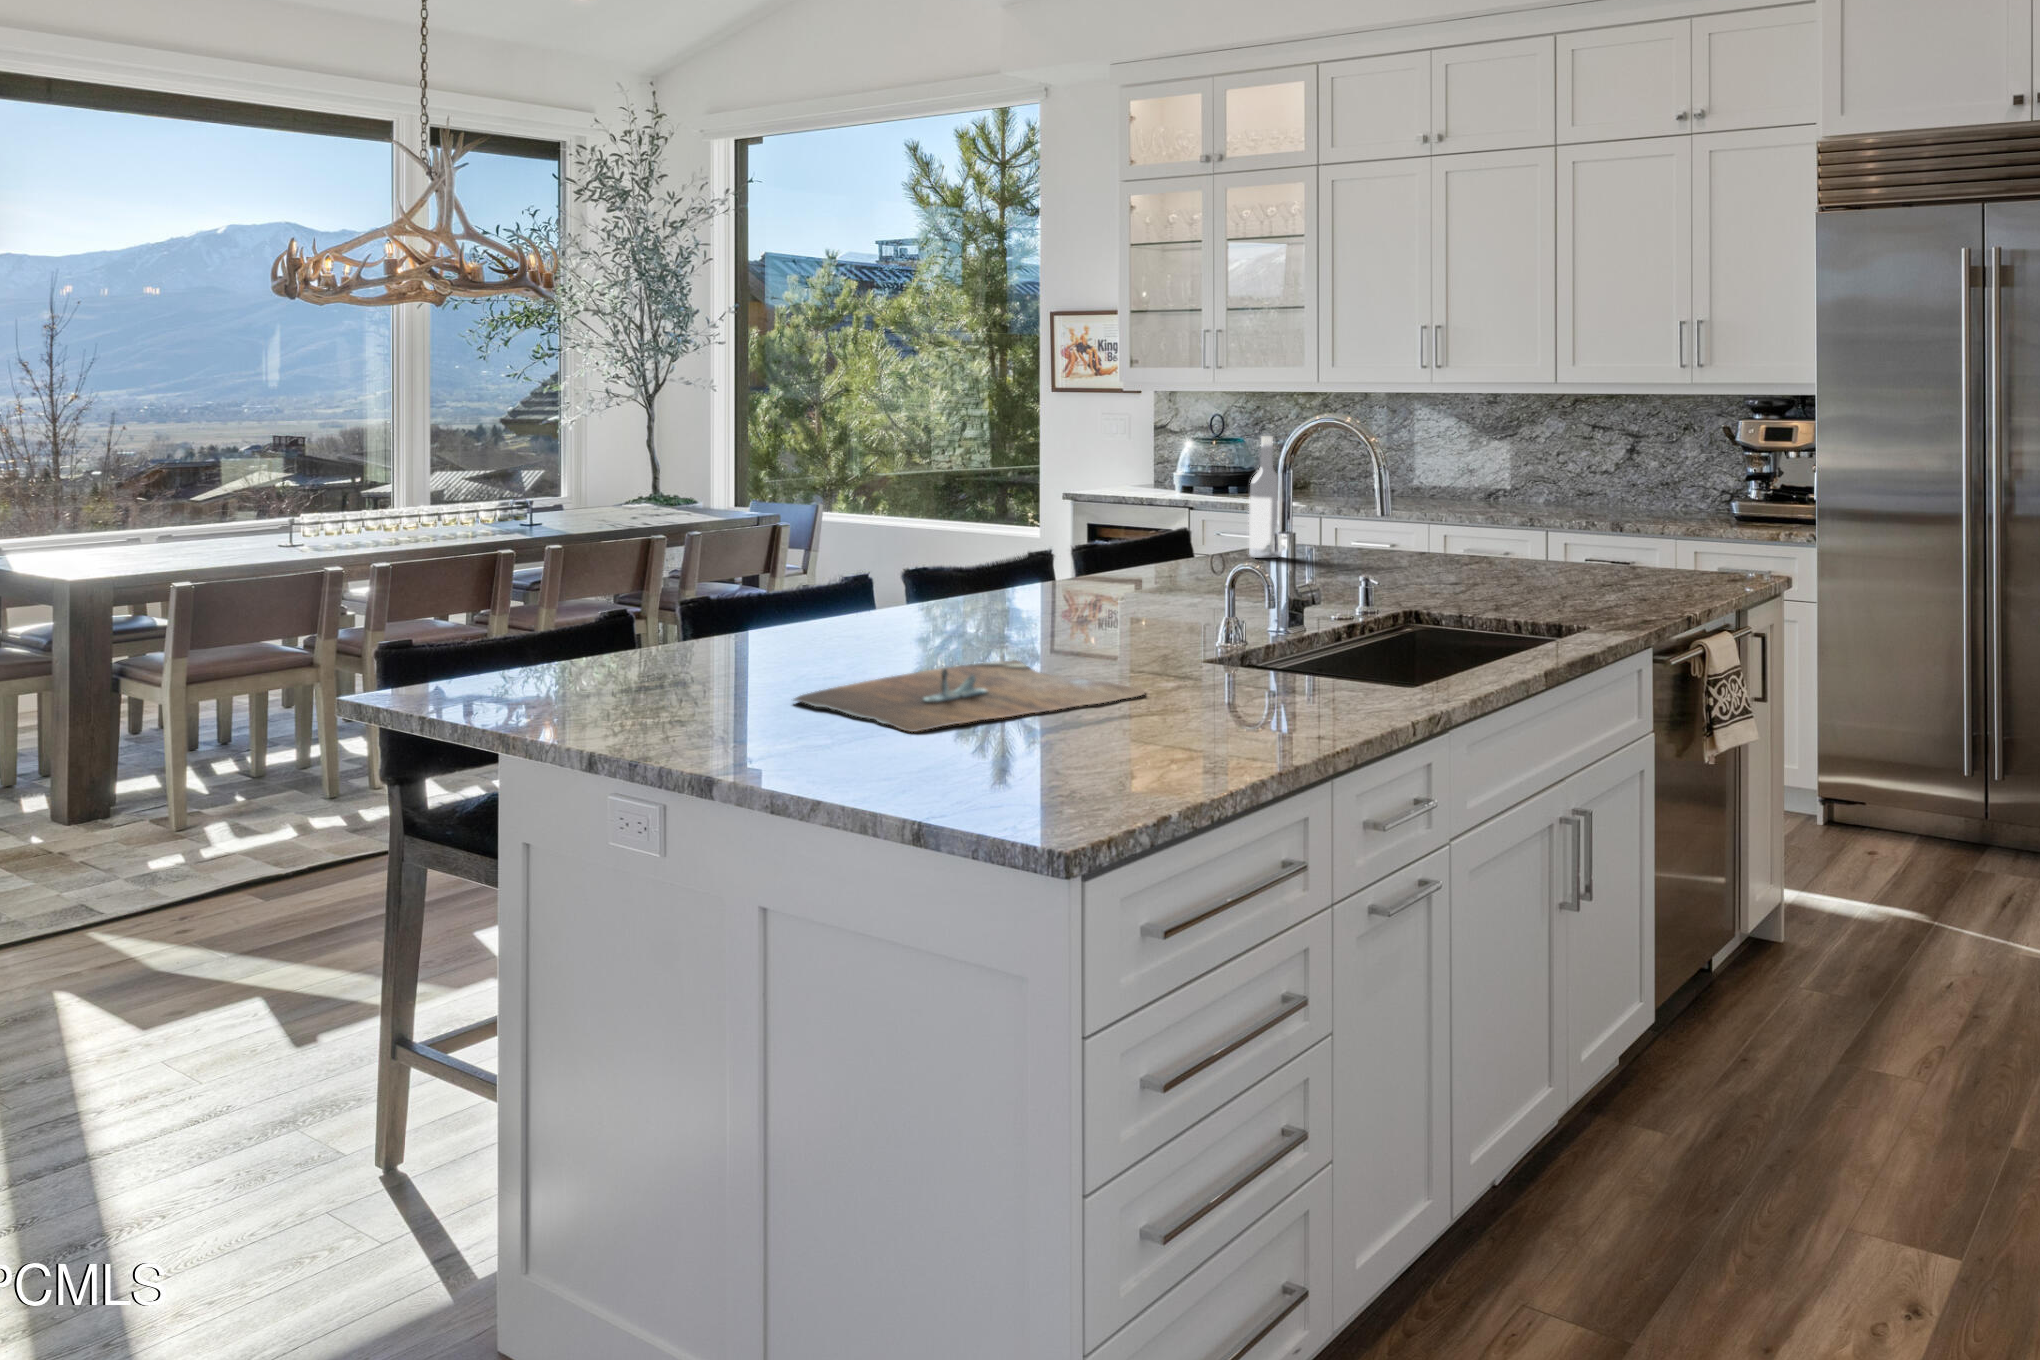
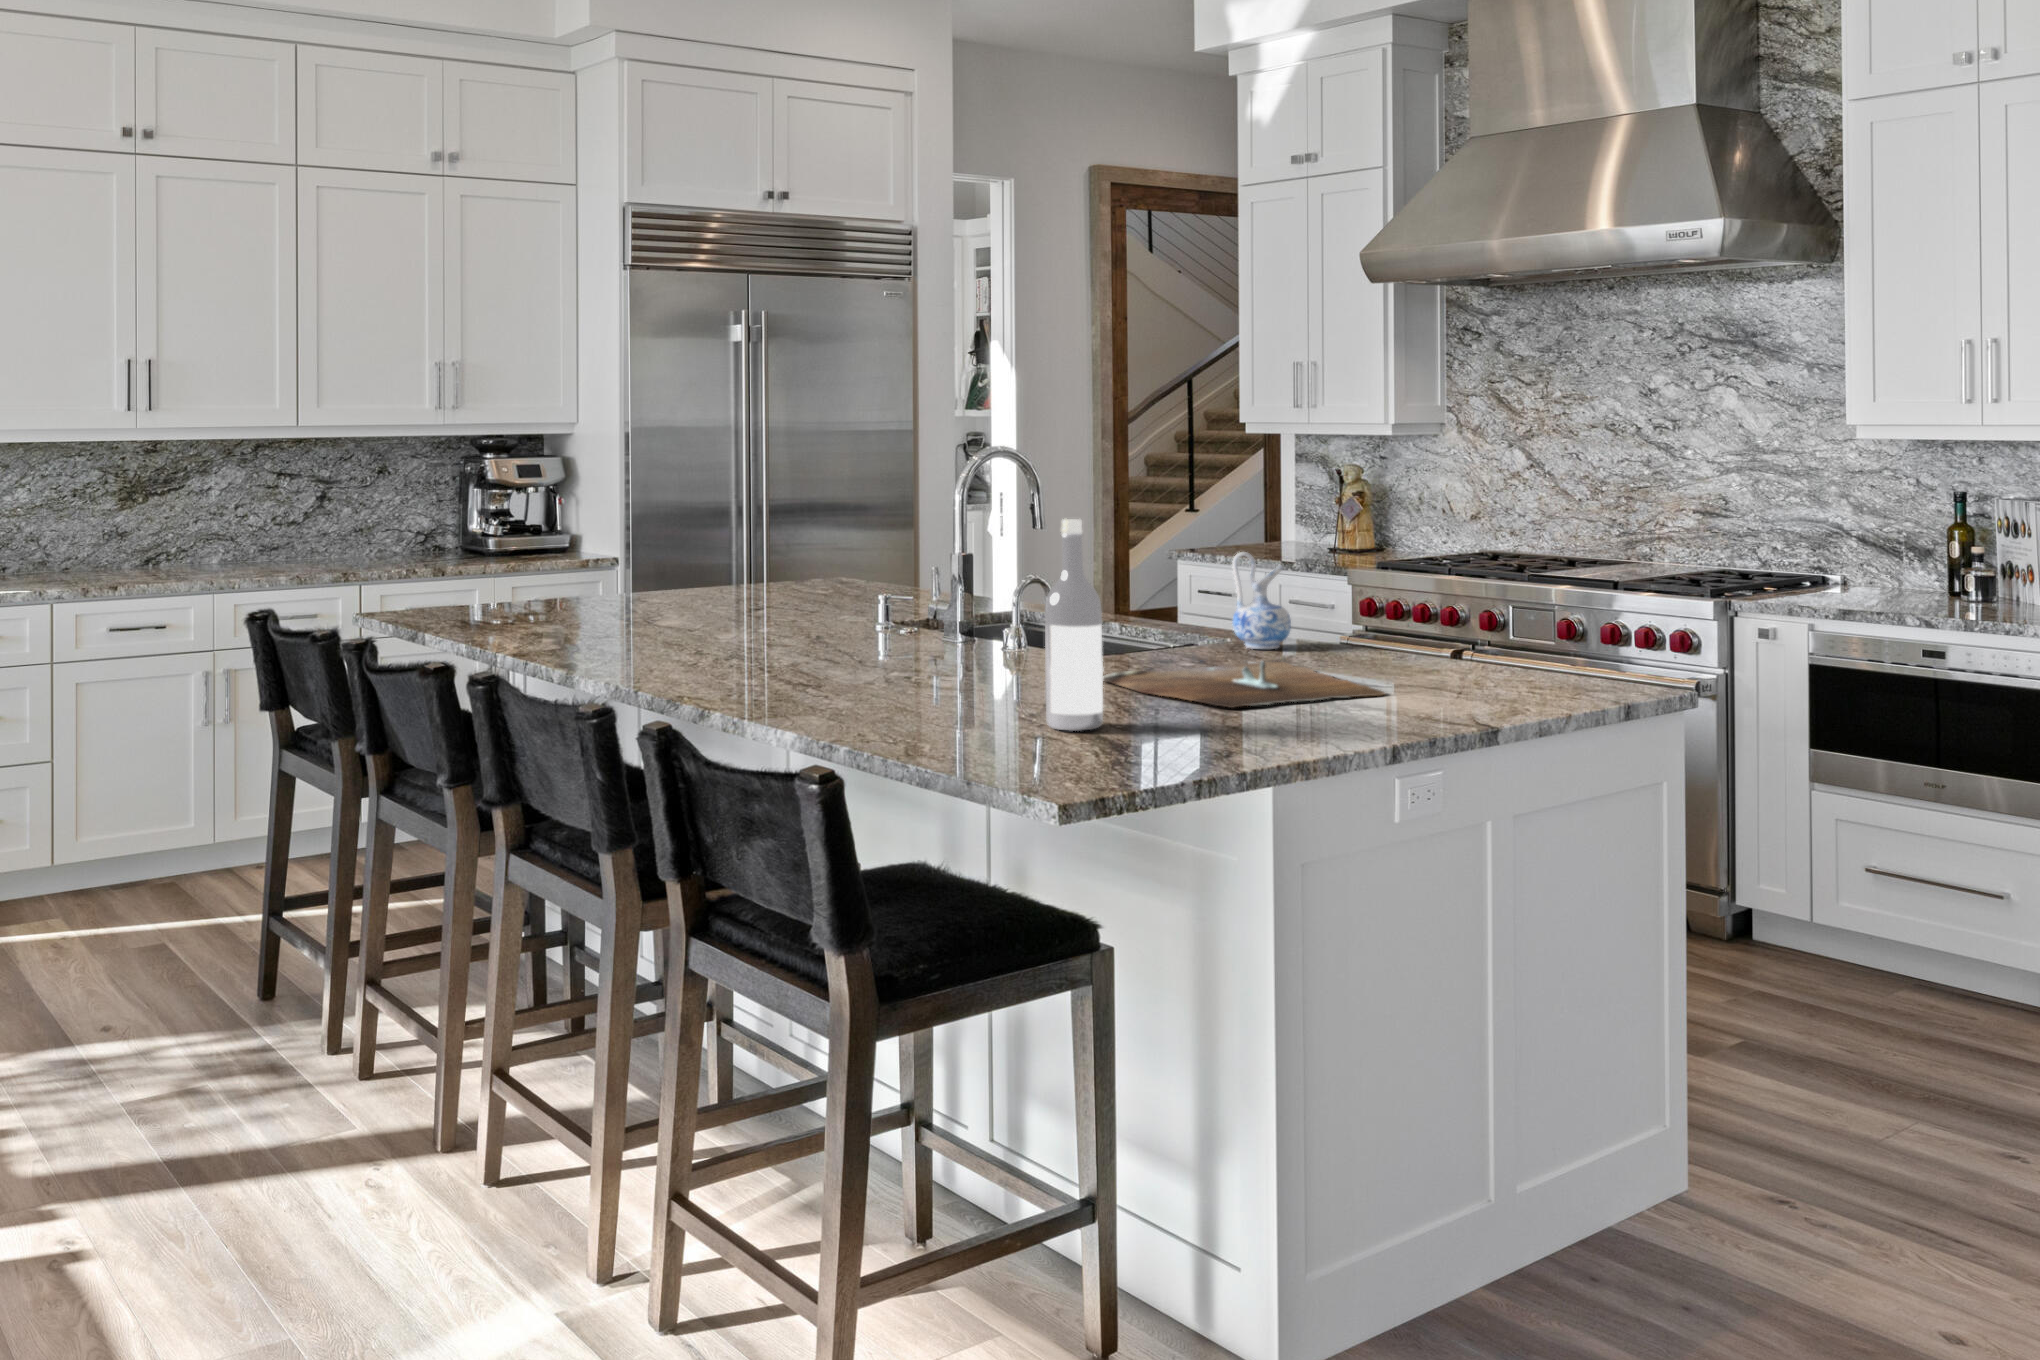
wine bottle: present [1249,436,1281,558] -> present [1045,519,1103,731]
ceramic pitcher: none [1238,558,1311,687] -> present [1232,552,1291,649]

